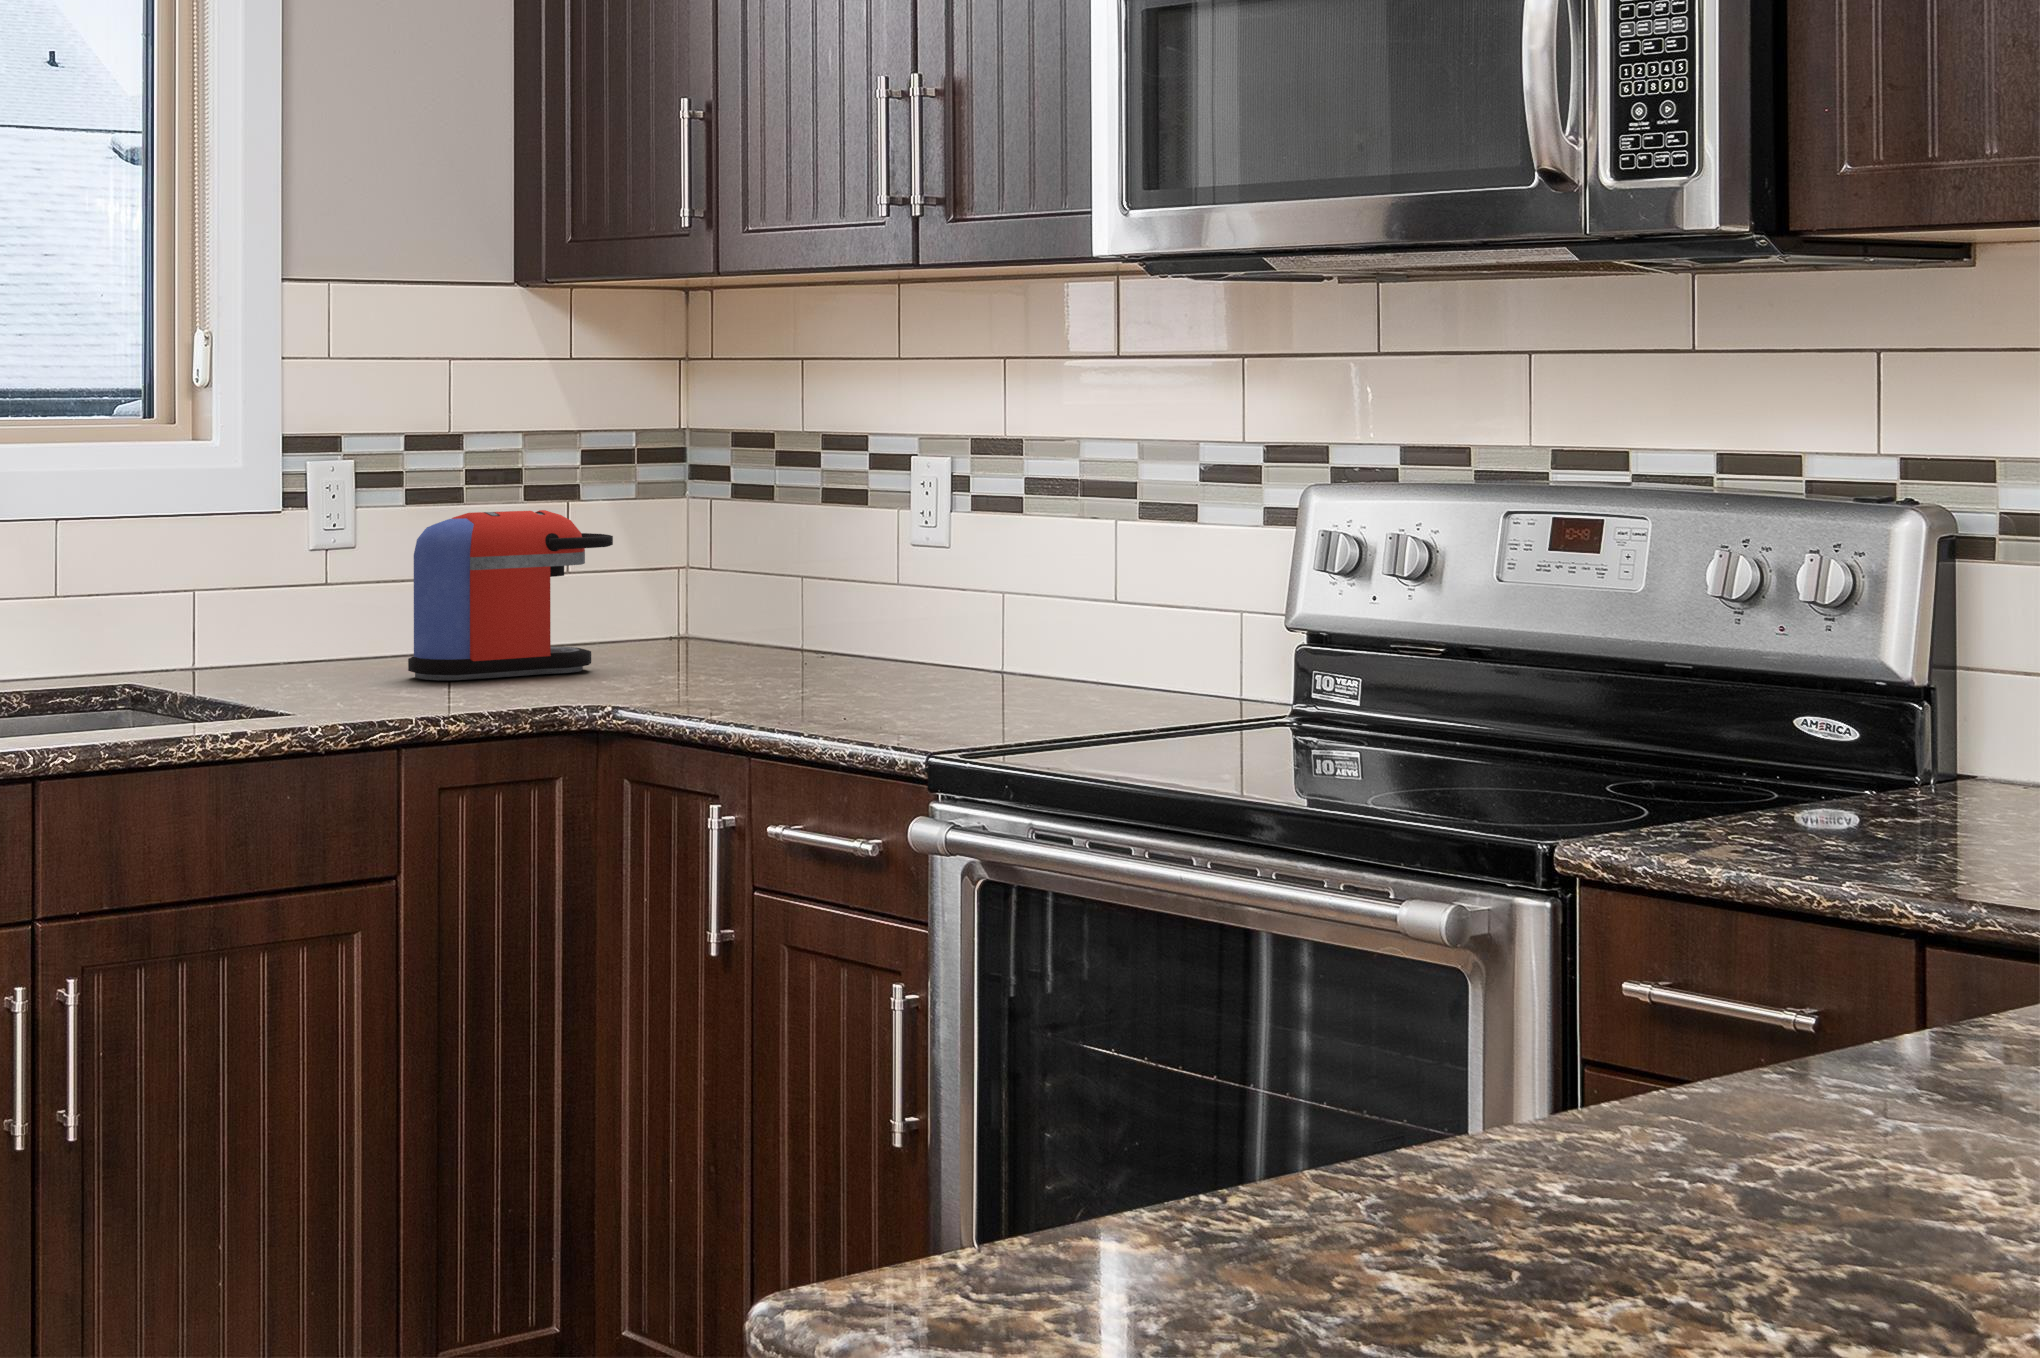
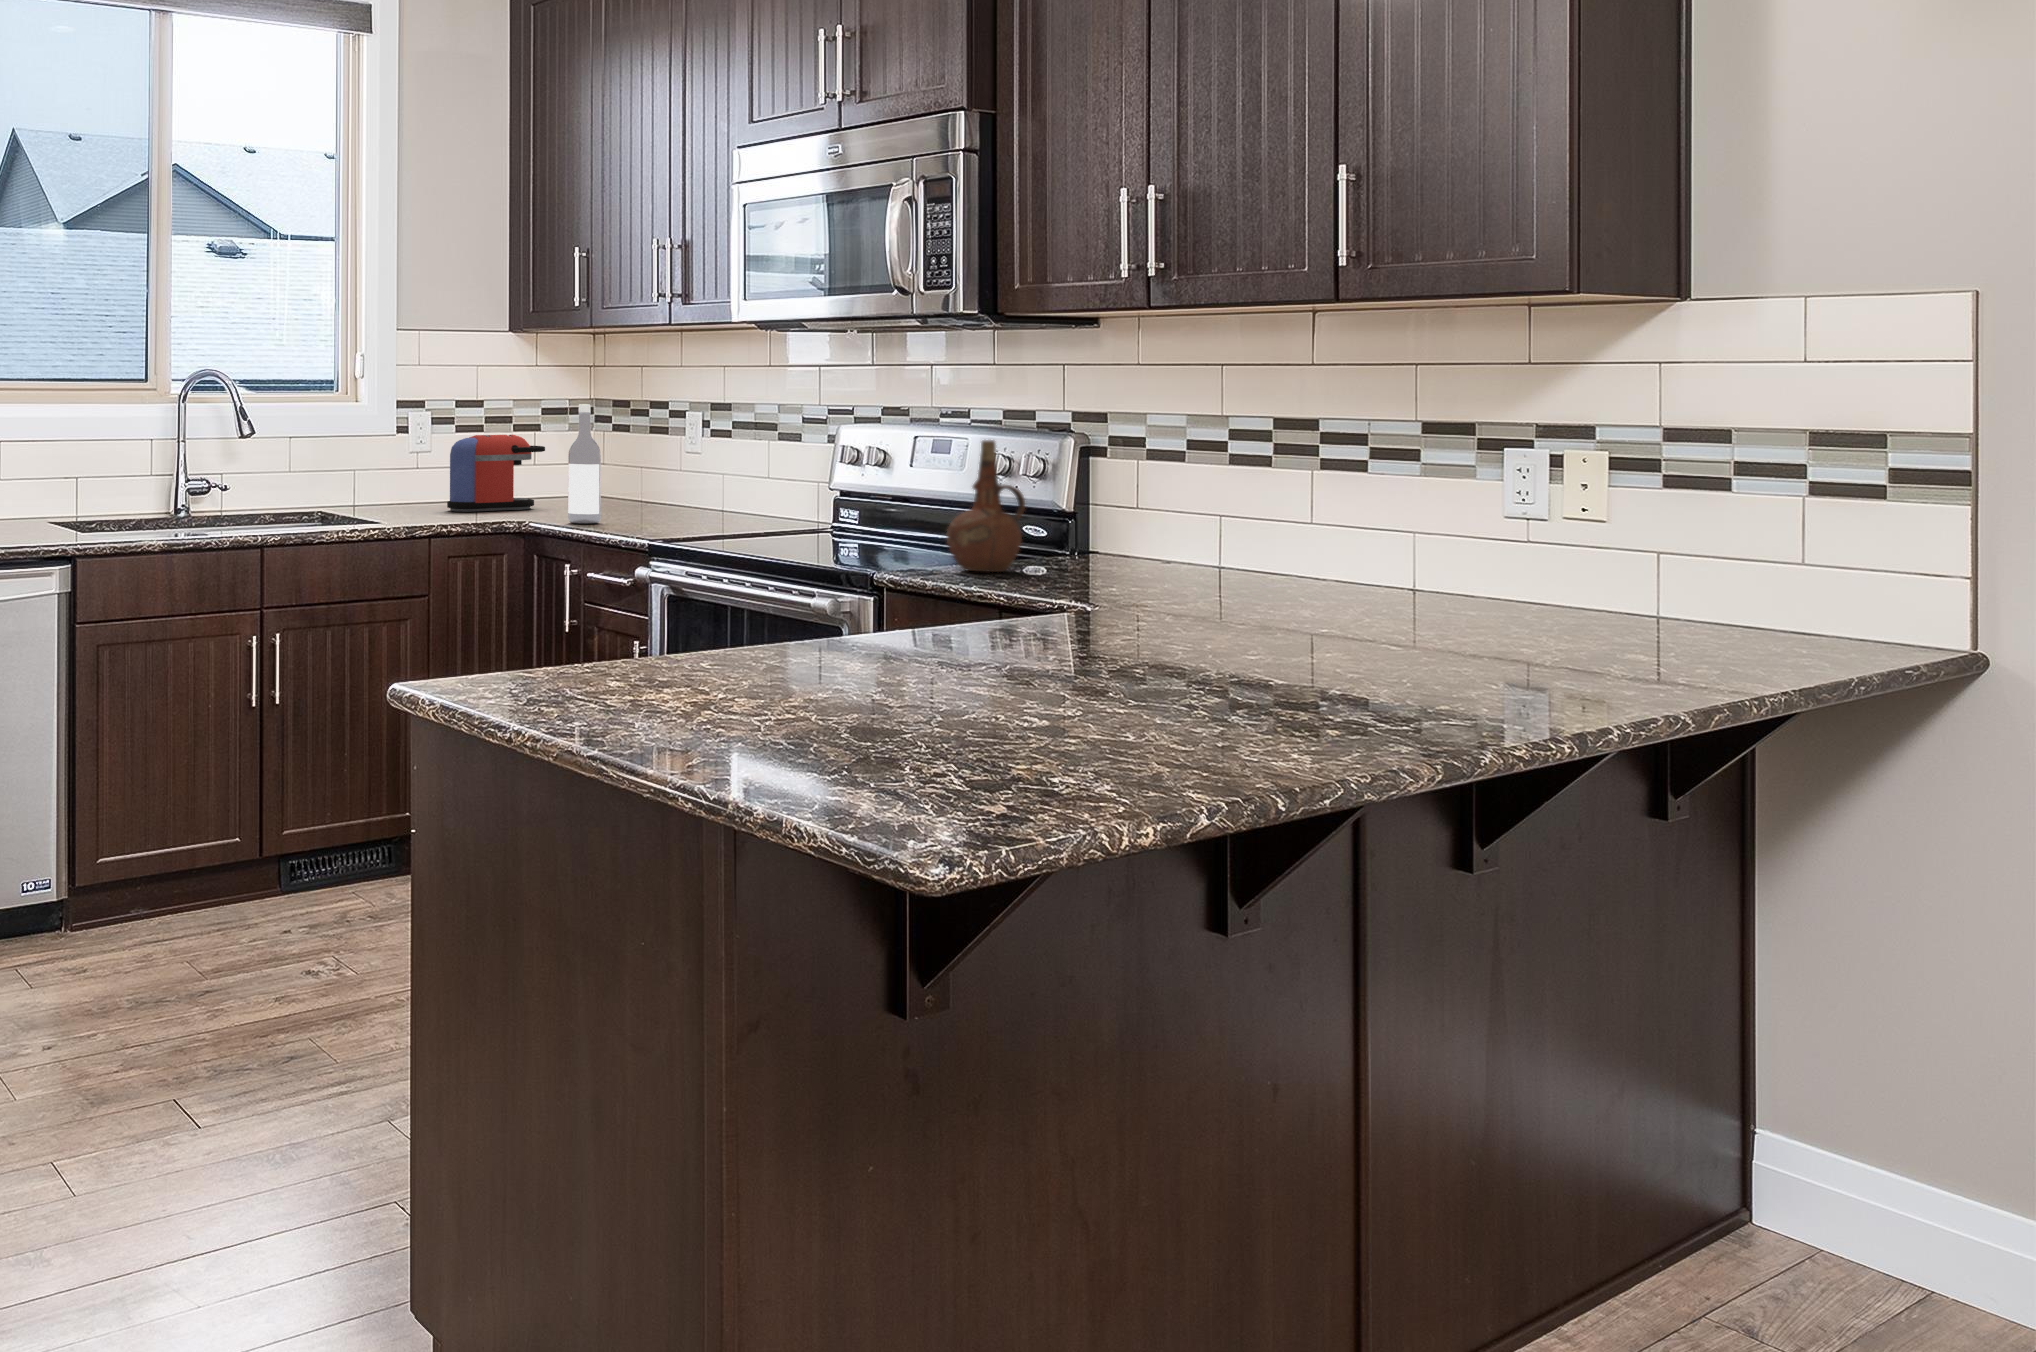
wine bottle: none [699,446,771,709] -> present [568,404,601,524]
ceramic pitcher: none [1703,531,1888,840] -> present [947,440,1025,572]

